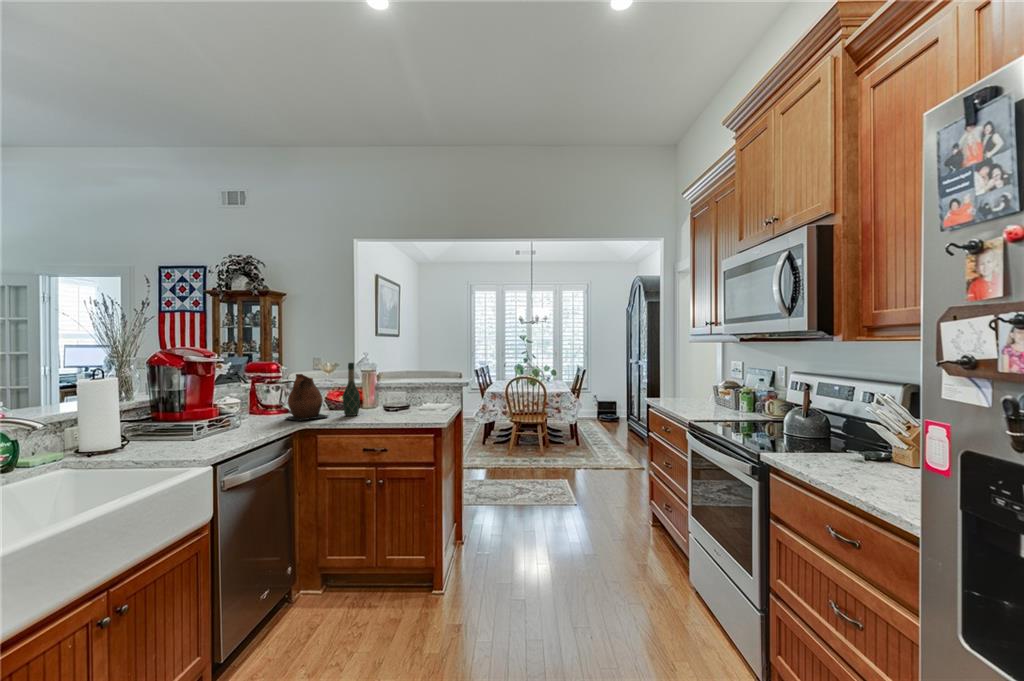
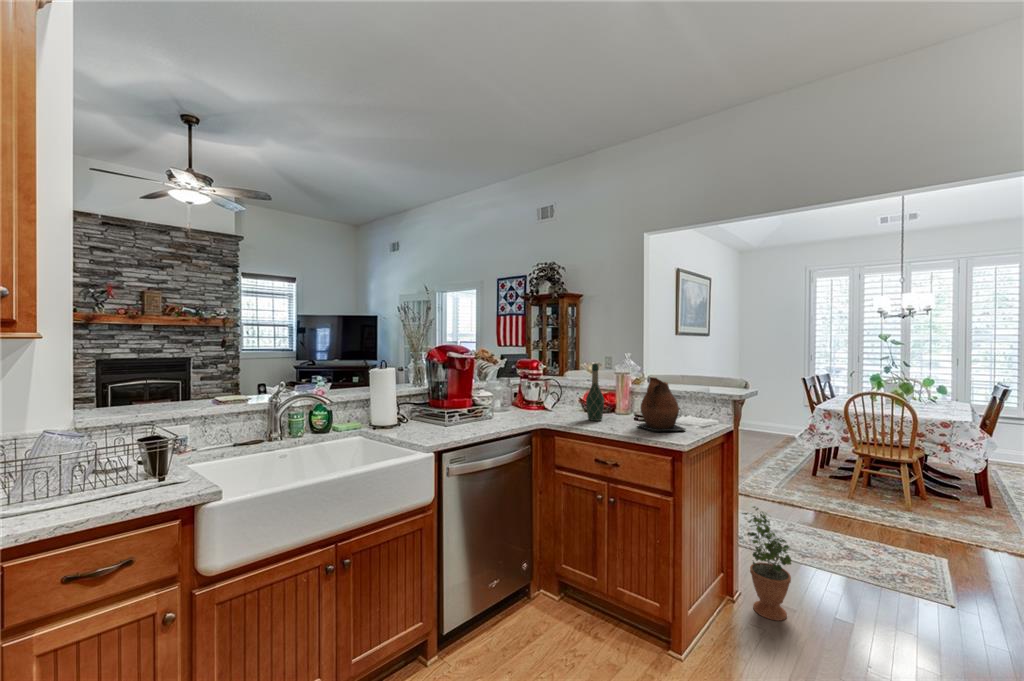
ceramic pitcher: present [286,374,328,421] -> present [638,377,686,431]
potted plant: none [465,465,500,545] -> present [742,506,791,621]

